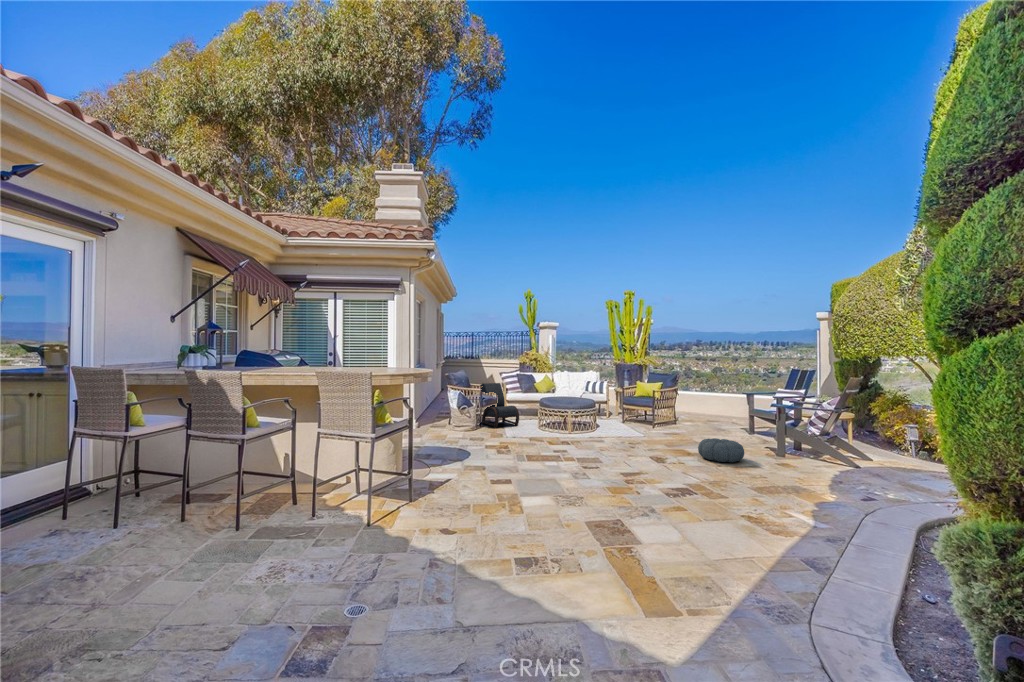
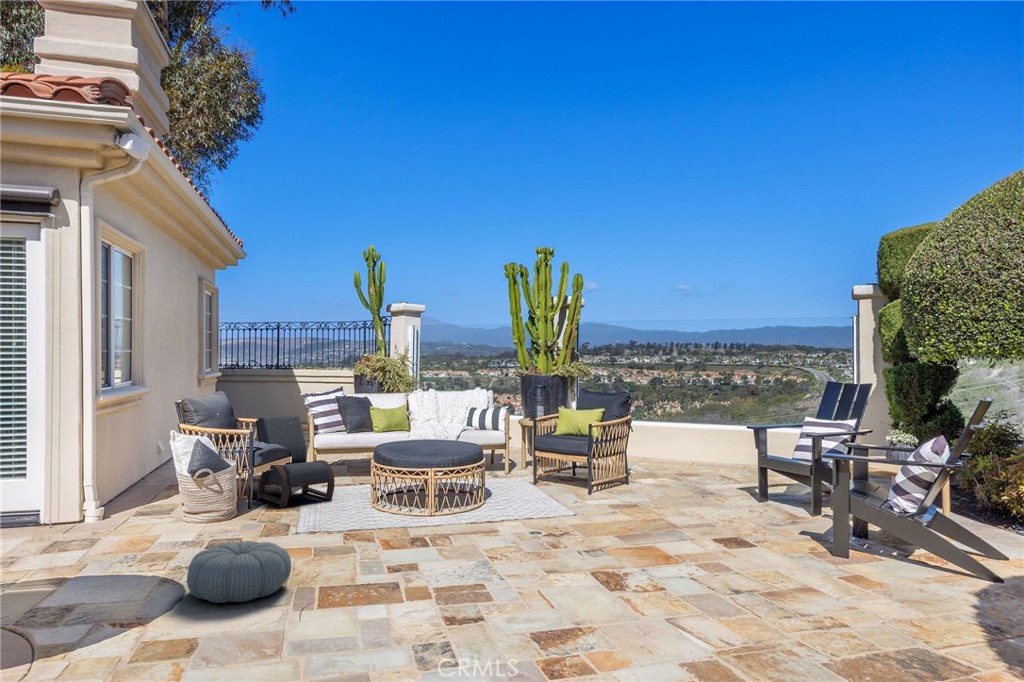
pouf: present [698,438,744,462] -> present [187,541,291,603]

